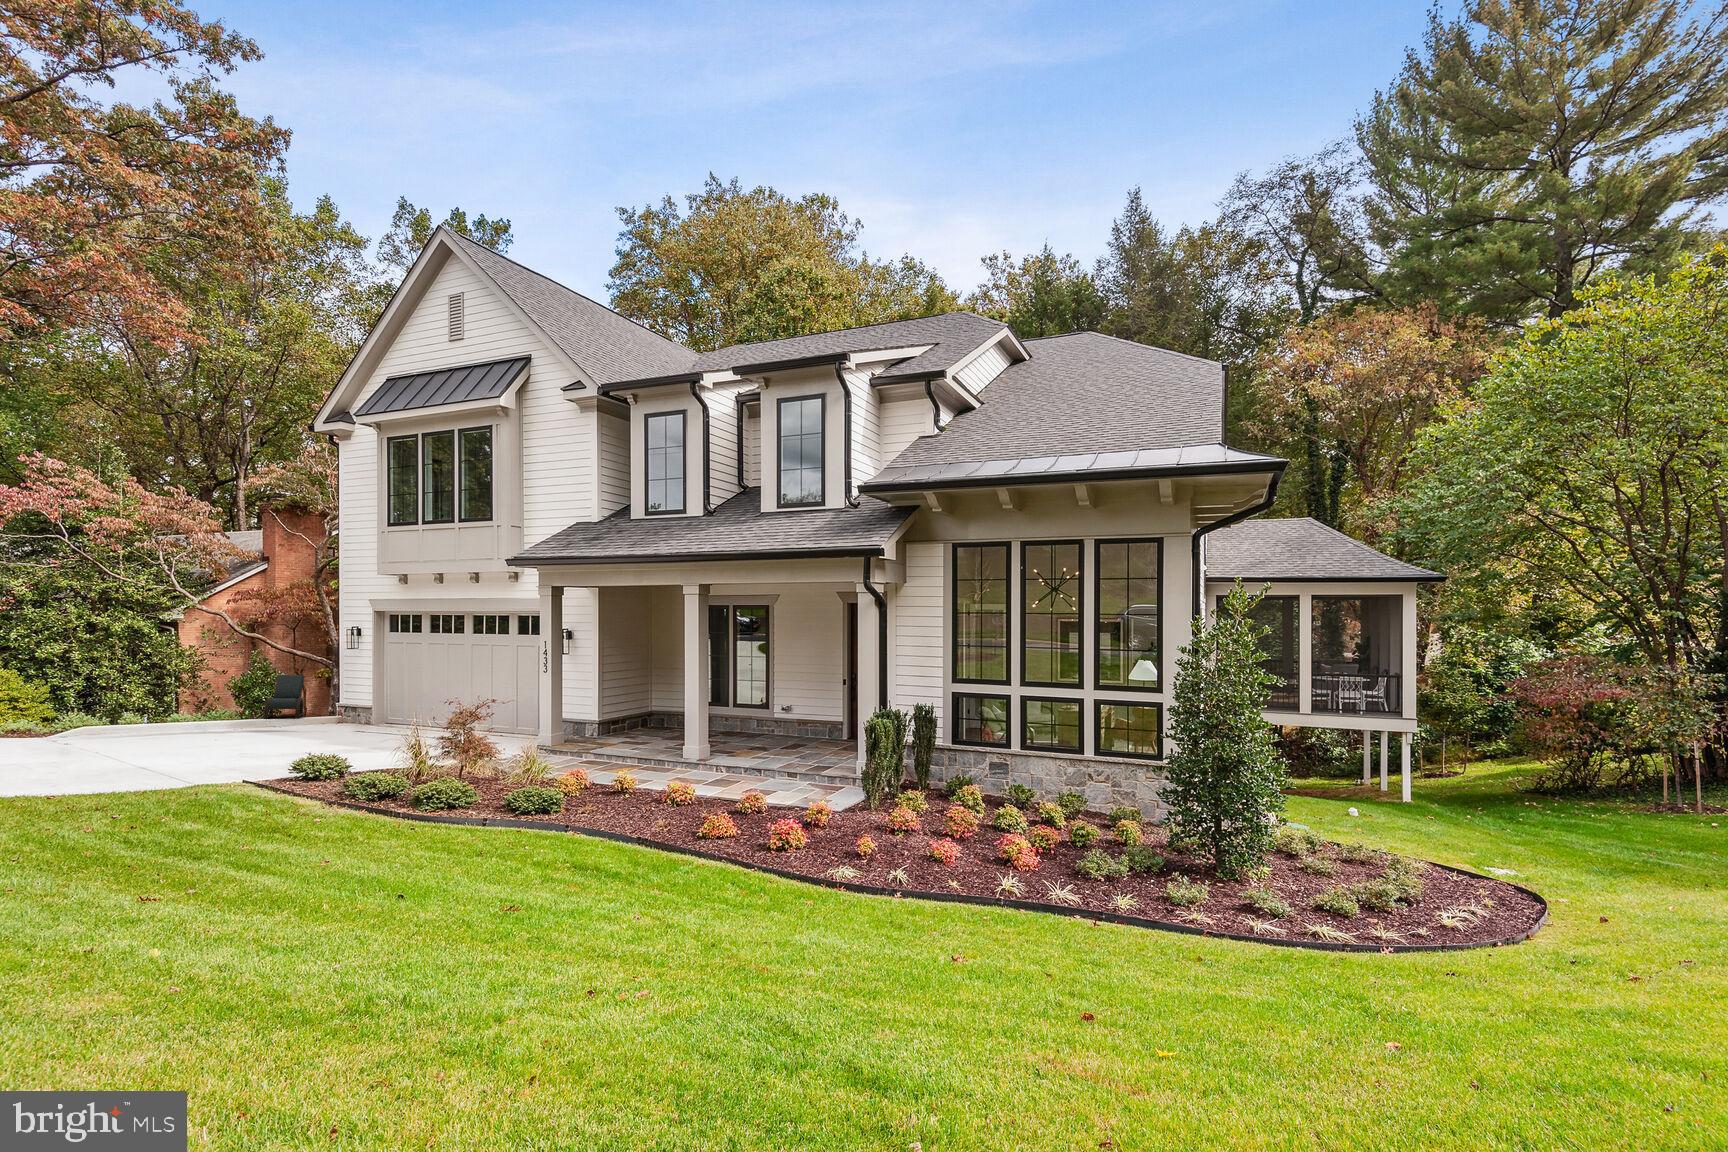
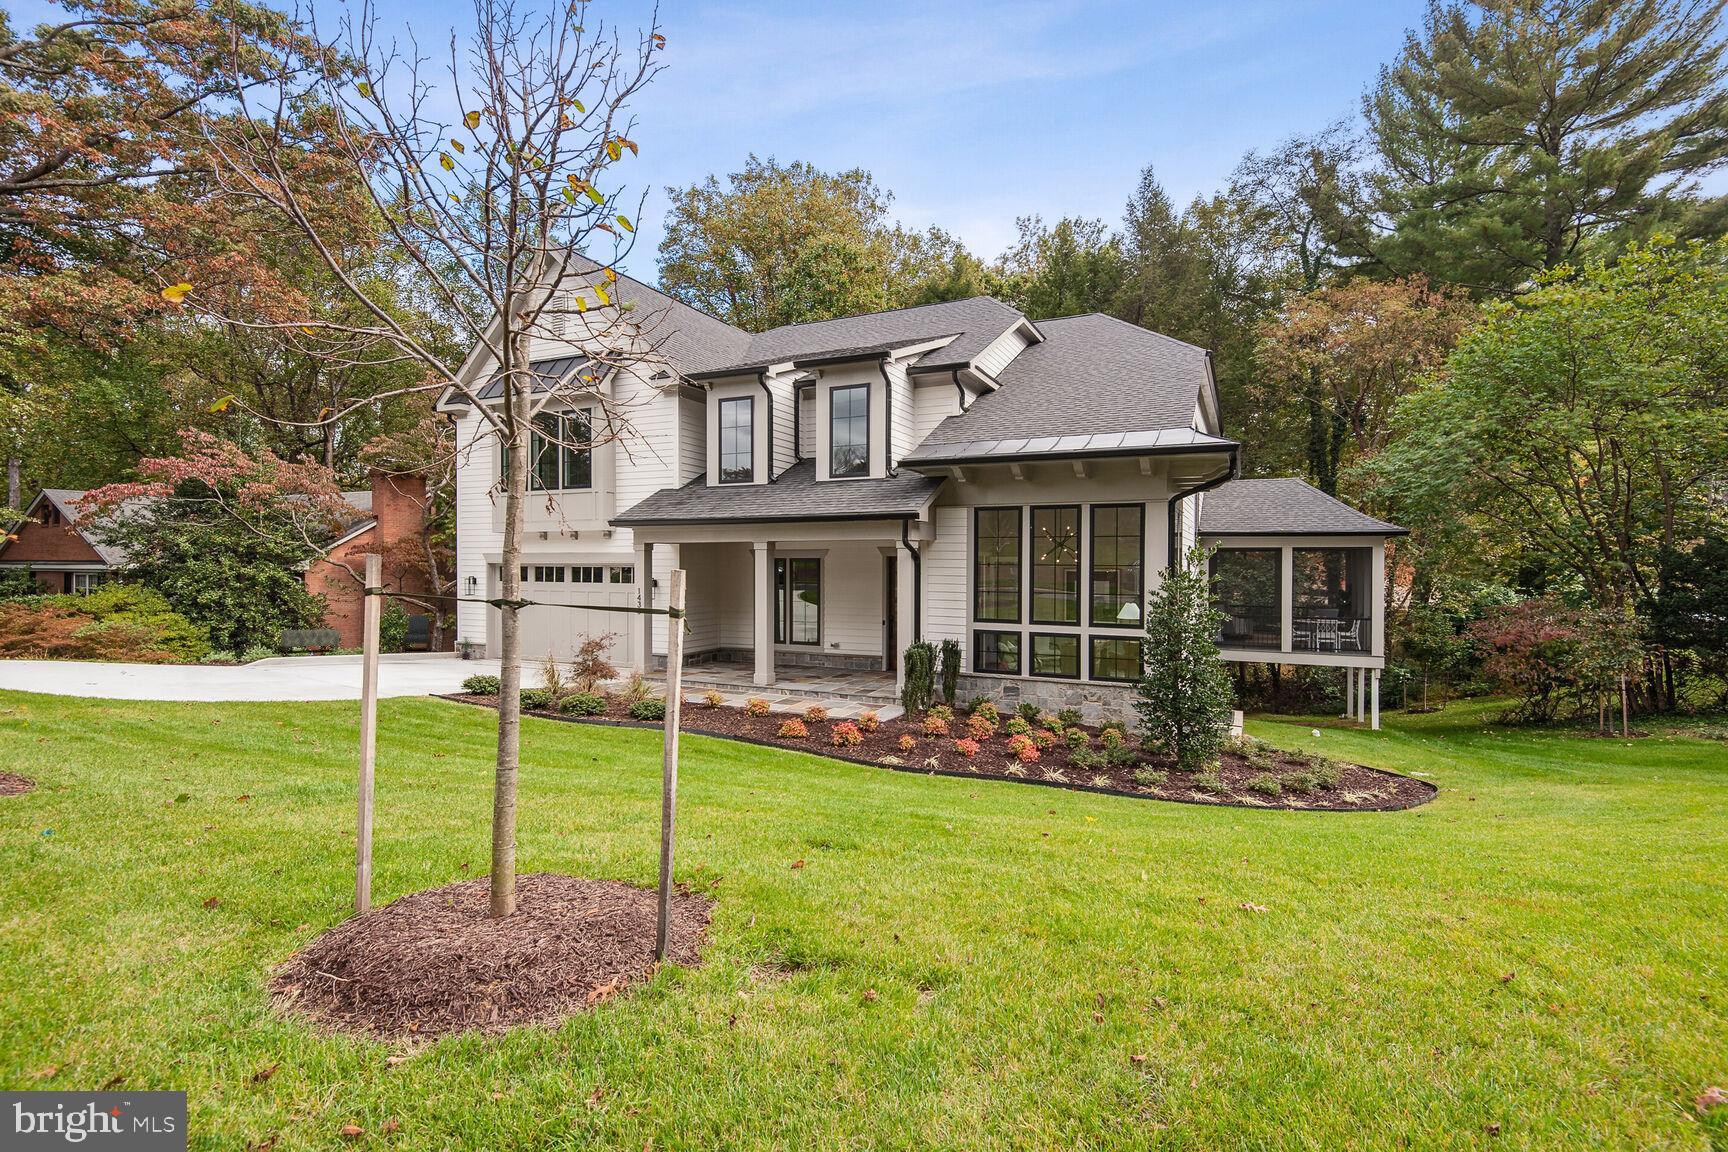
bench: none [108,692,185,722] -> present [281,630,340,652]
decorative plant: none [321,700,356,729] -> present [461,637,471,659]

